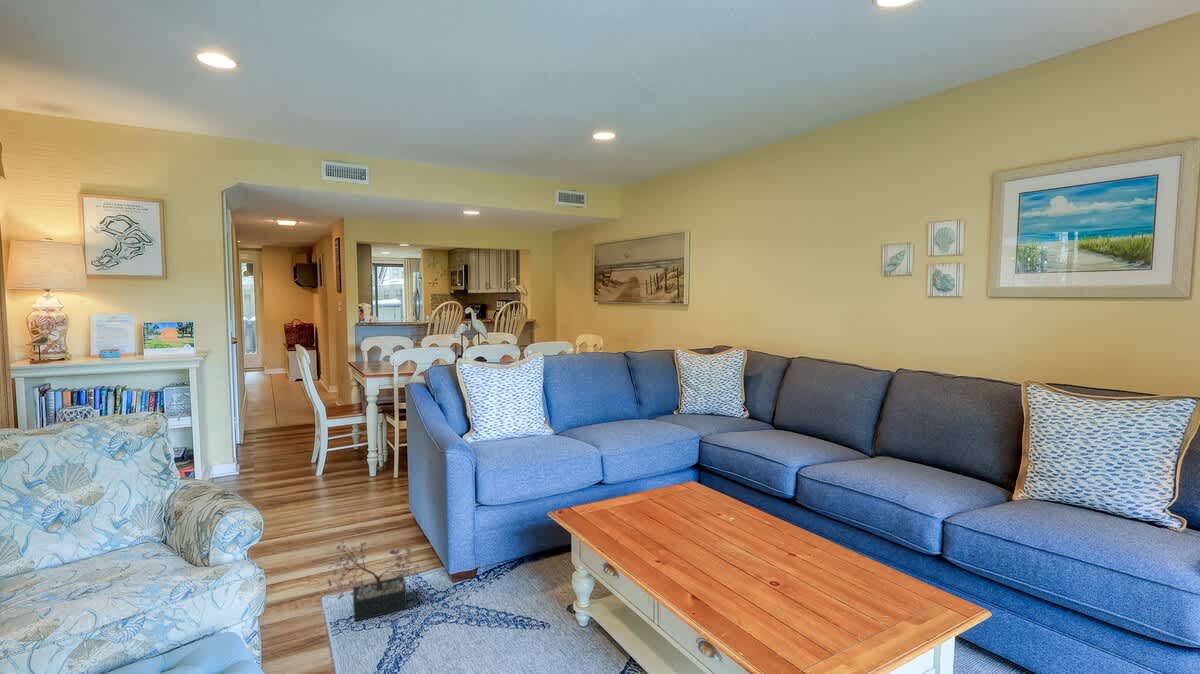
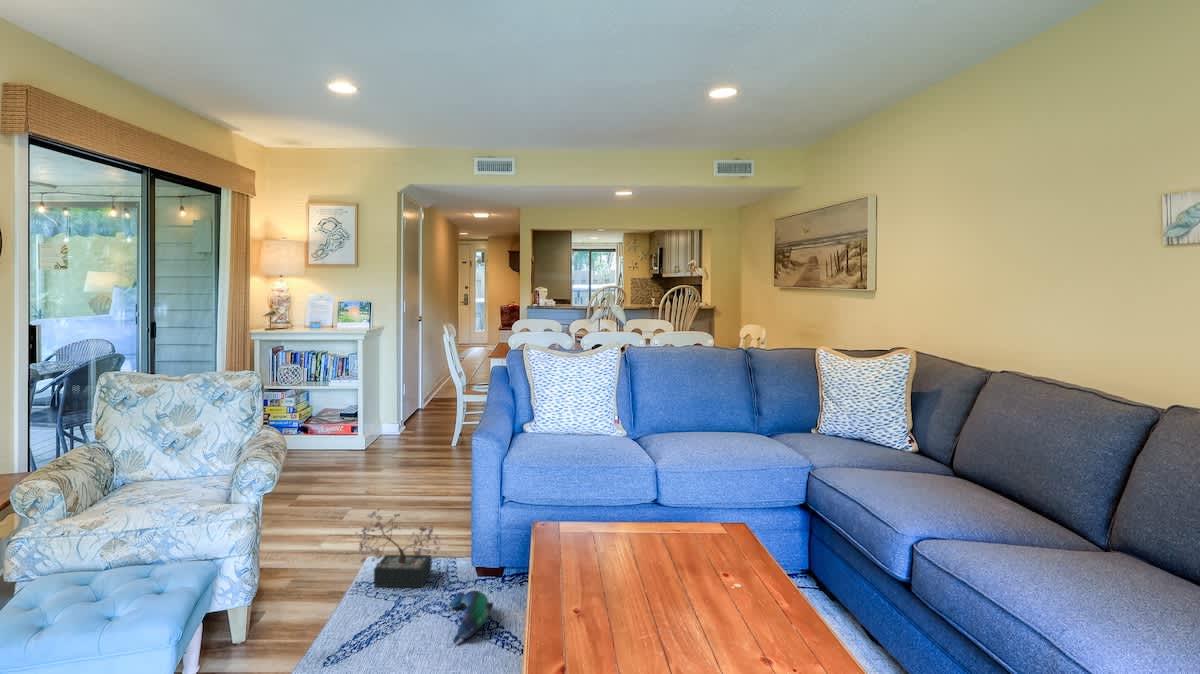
plush toy: none [450,595,504,646] -> present [449,591,493,643]

